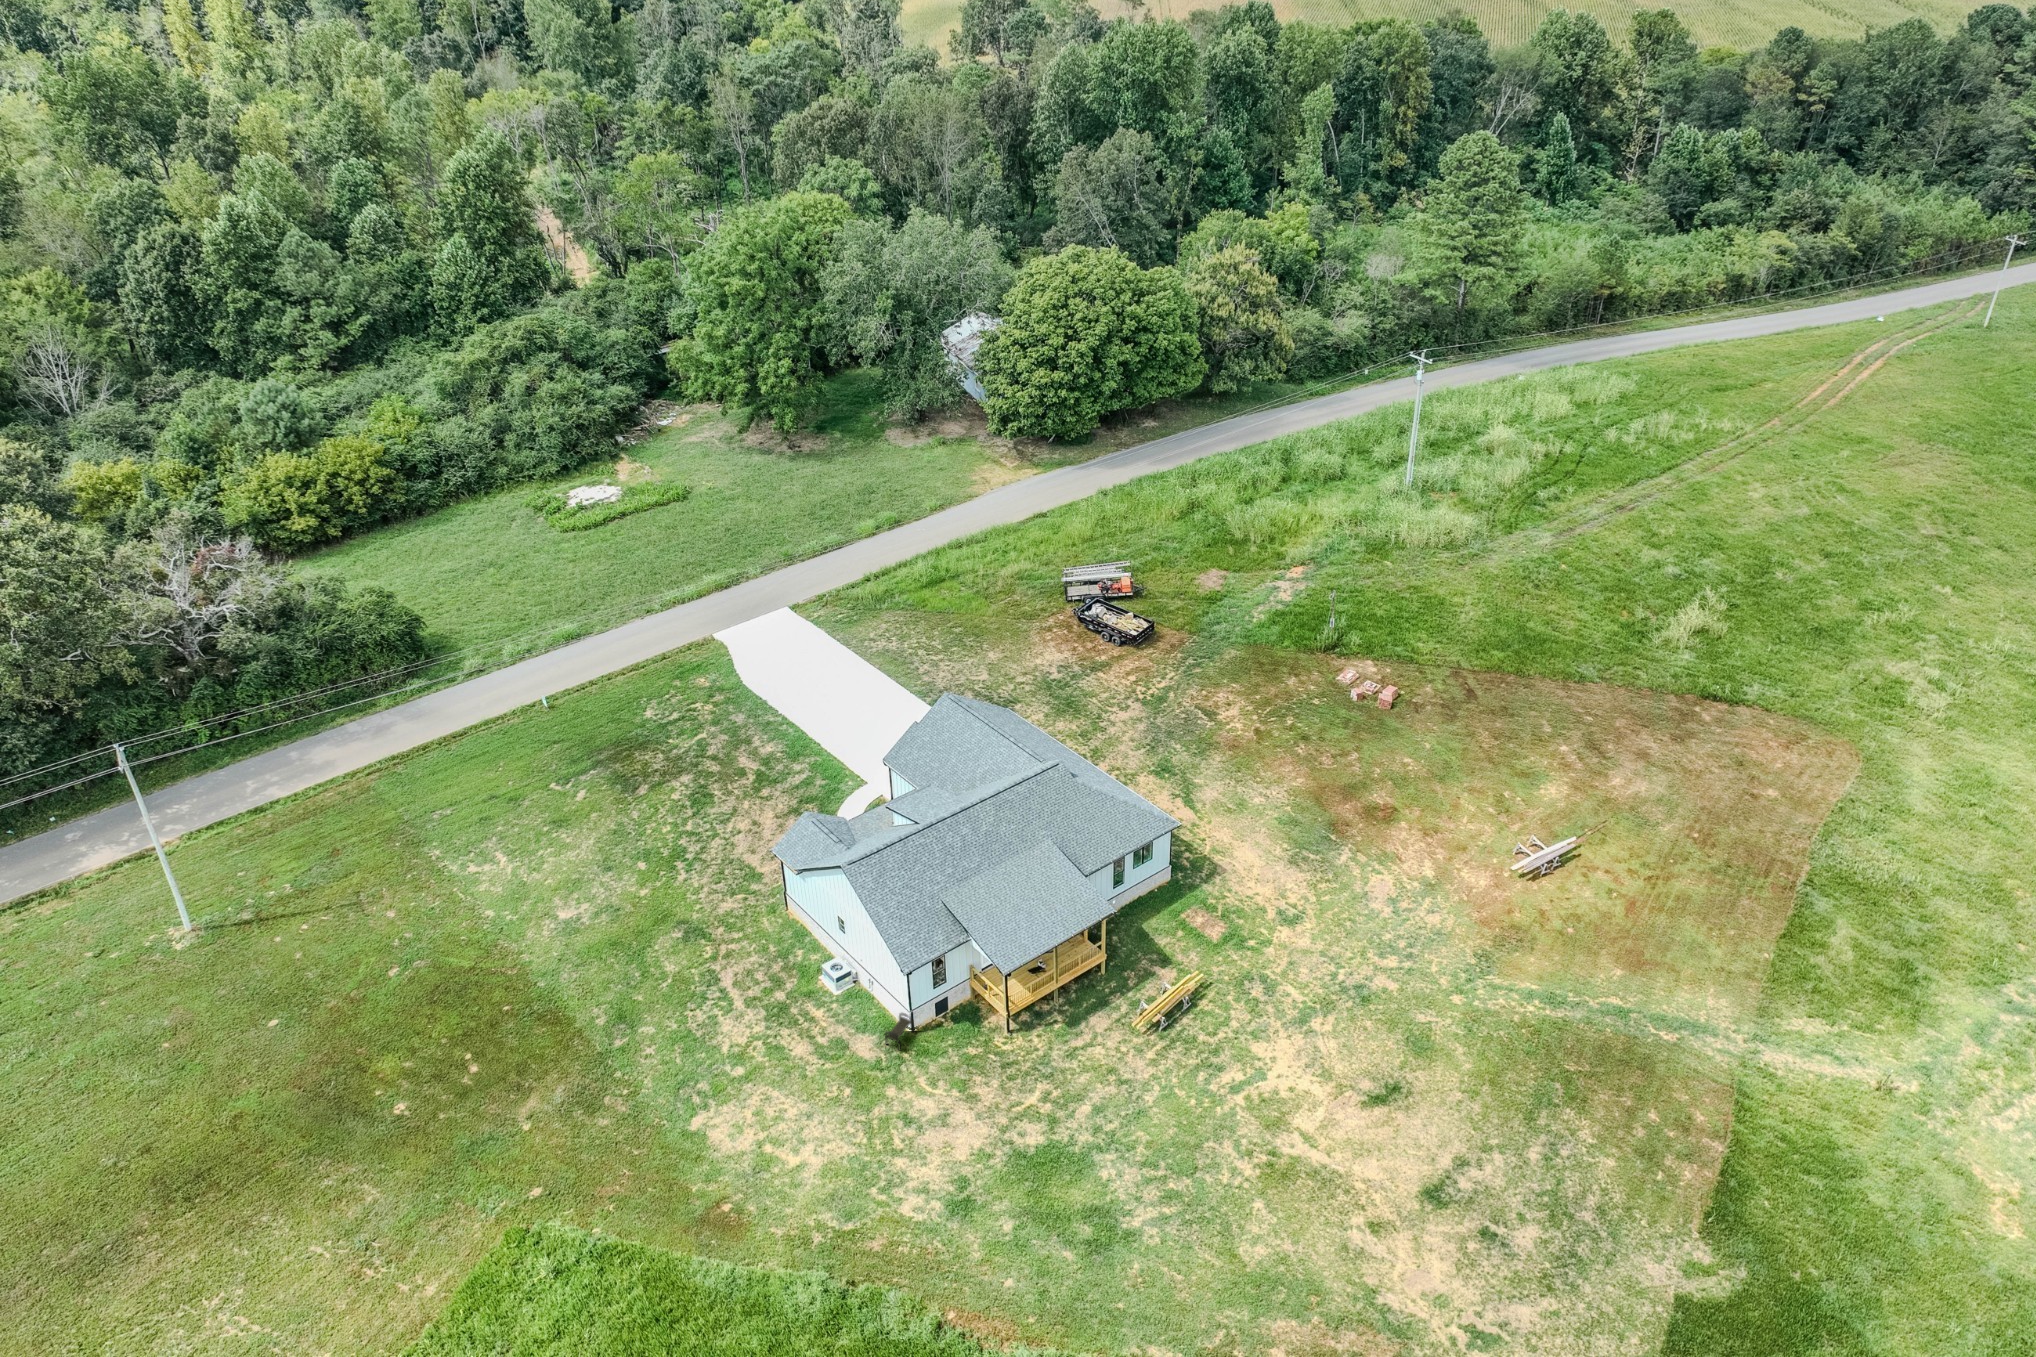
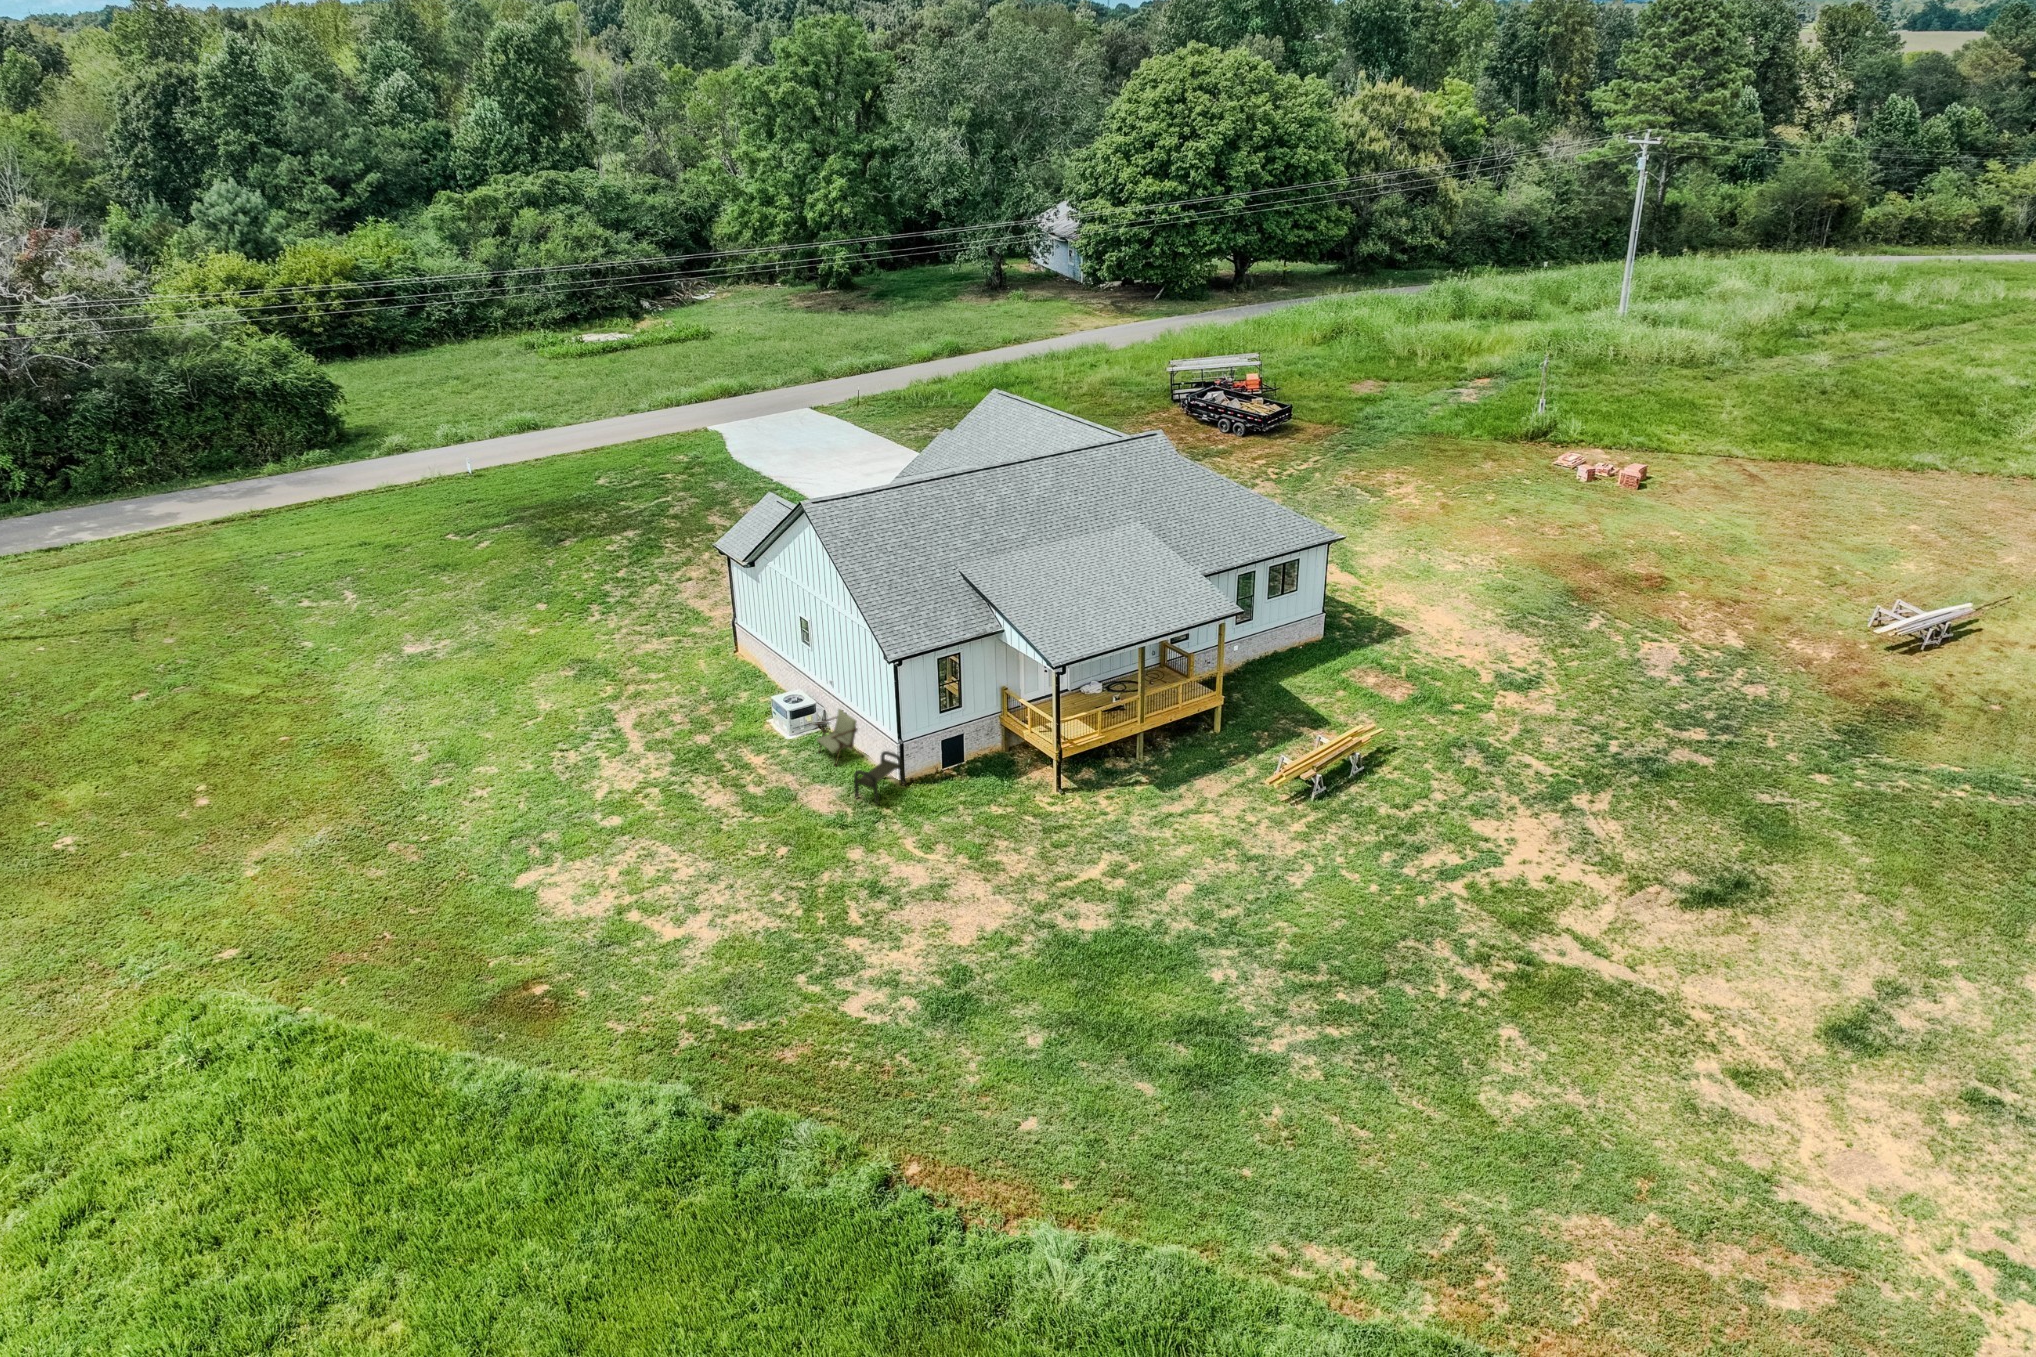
lounge chair: none [854,978,886,1018] -> present [815,709,862,766]

